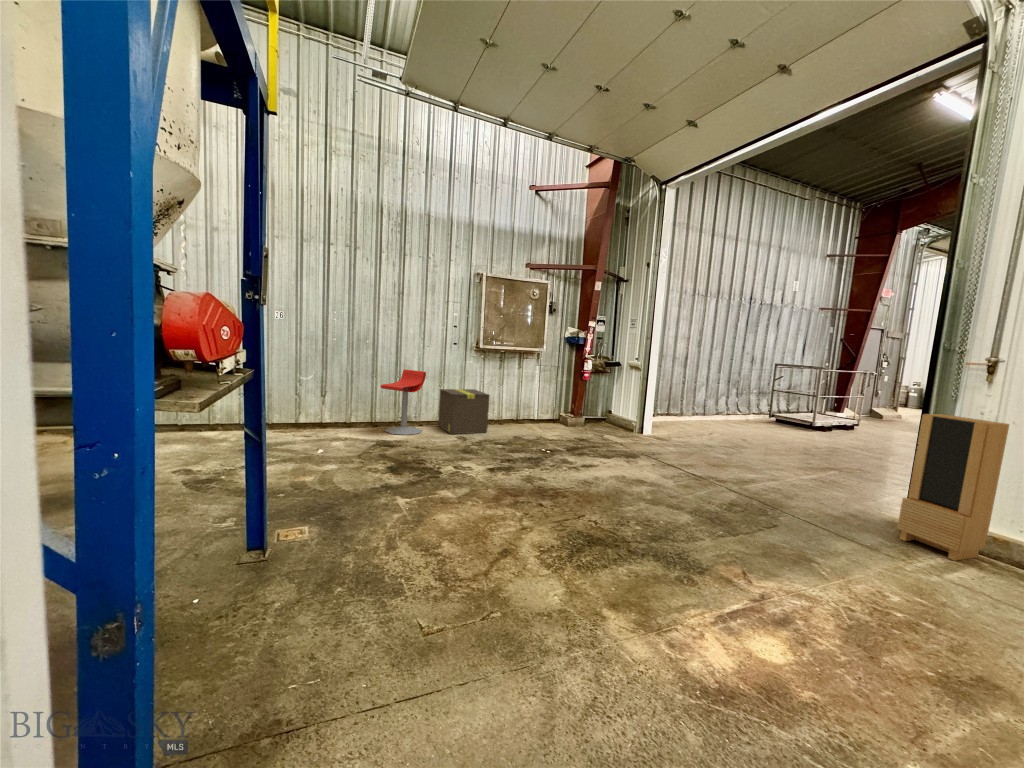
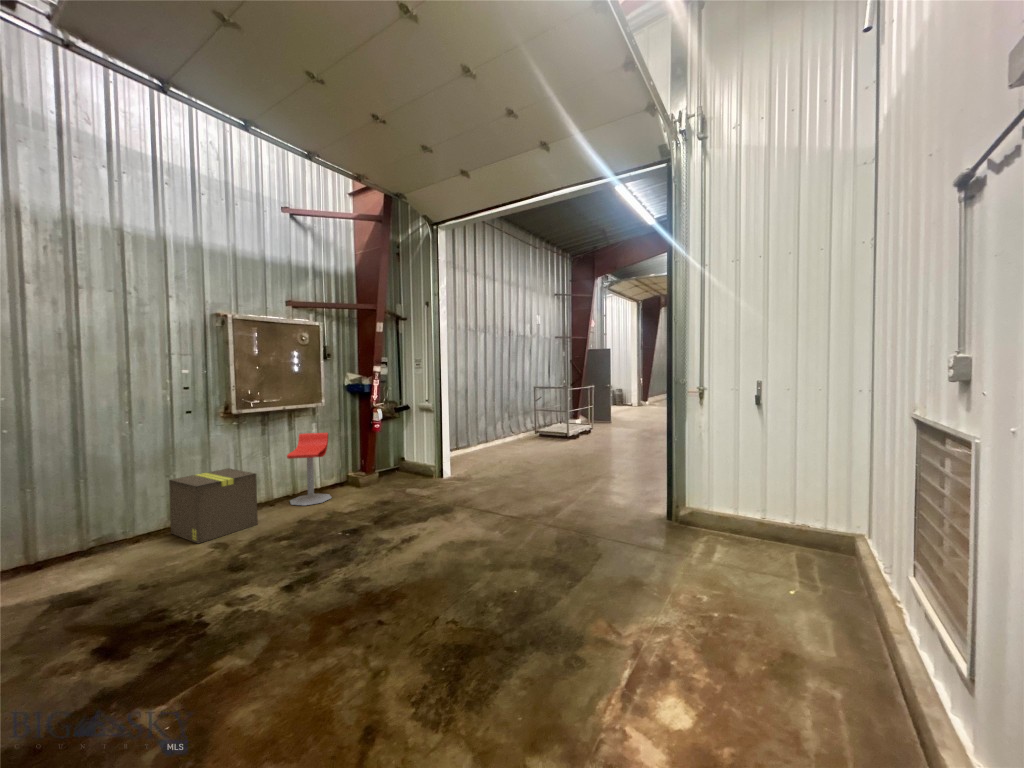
stool: present [381,369,426,435] -> present [287,433,332,505]
storage cabinet: present [898,414,1009,561] -> none [672,429,719,541]

